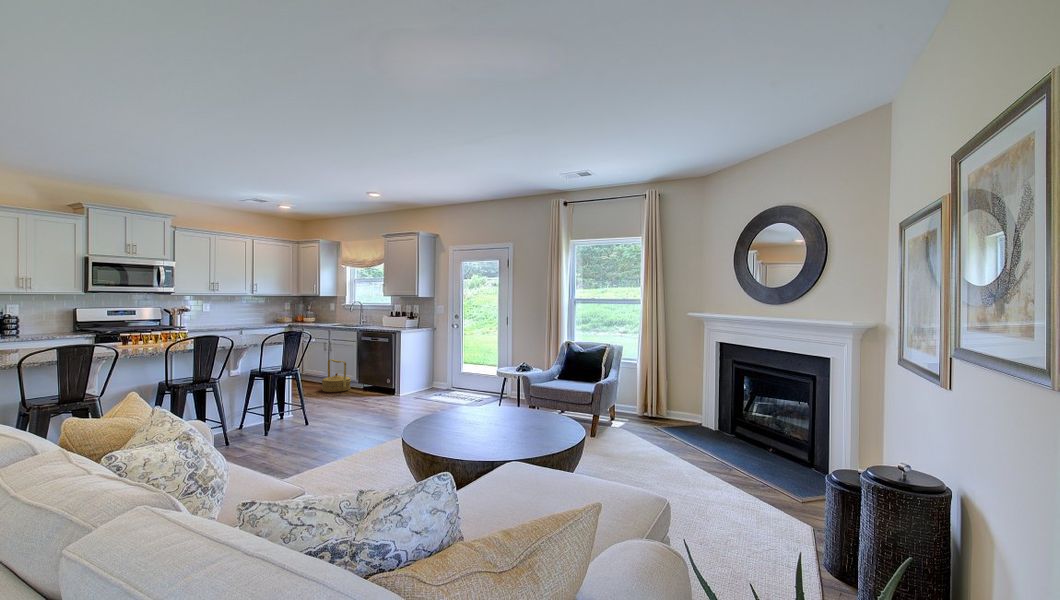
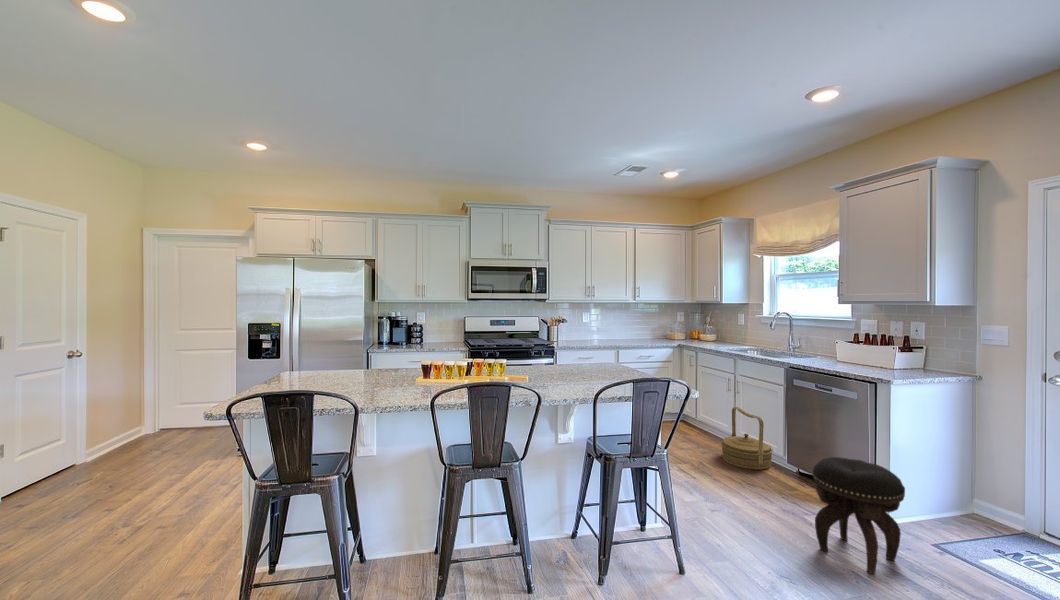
footstool: none [368,365,401,407] -> present [813,457,905,574]

